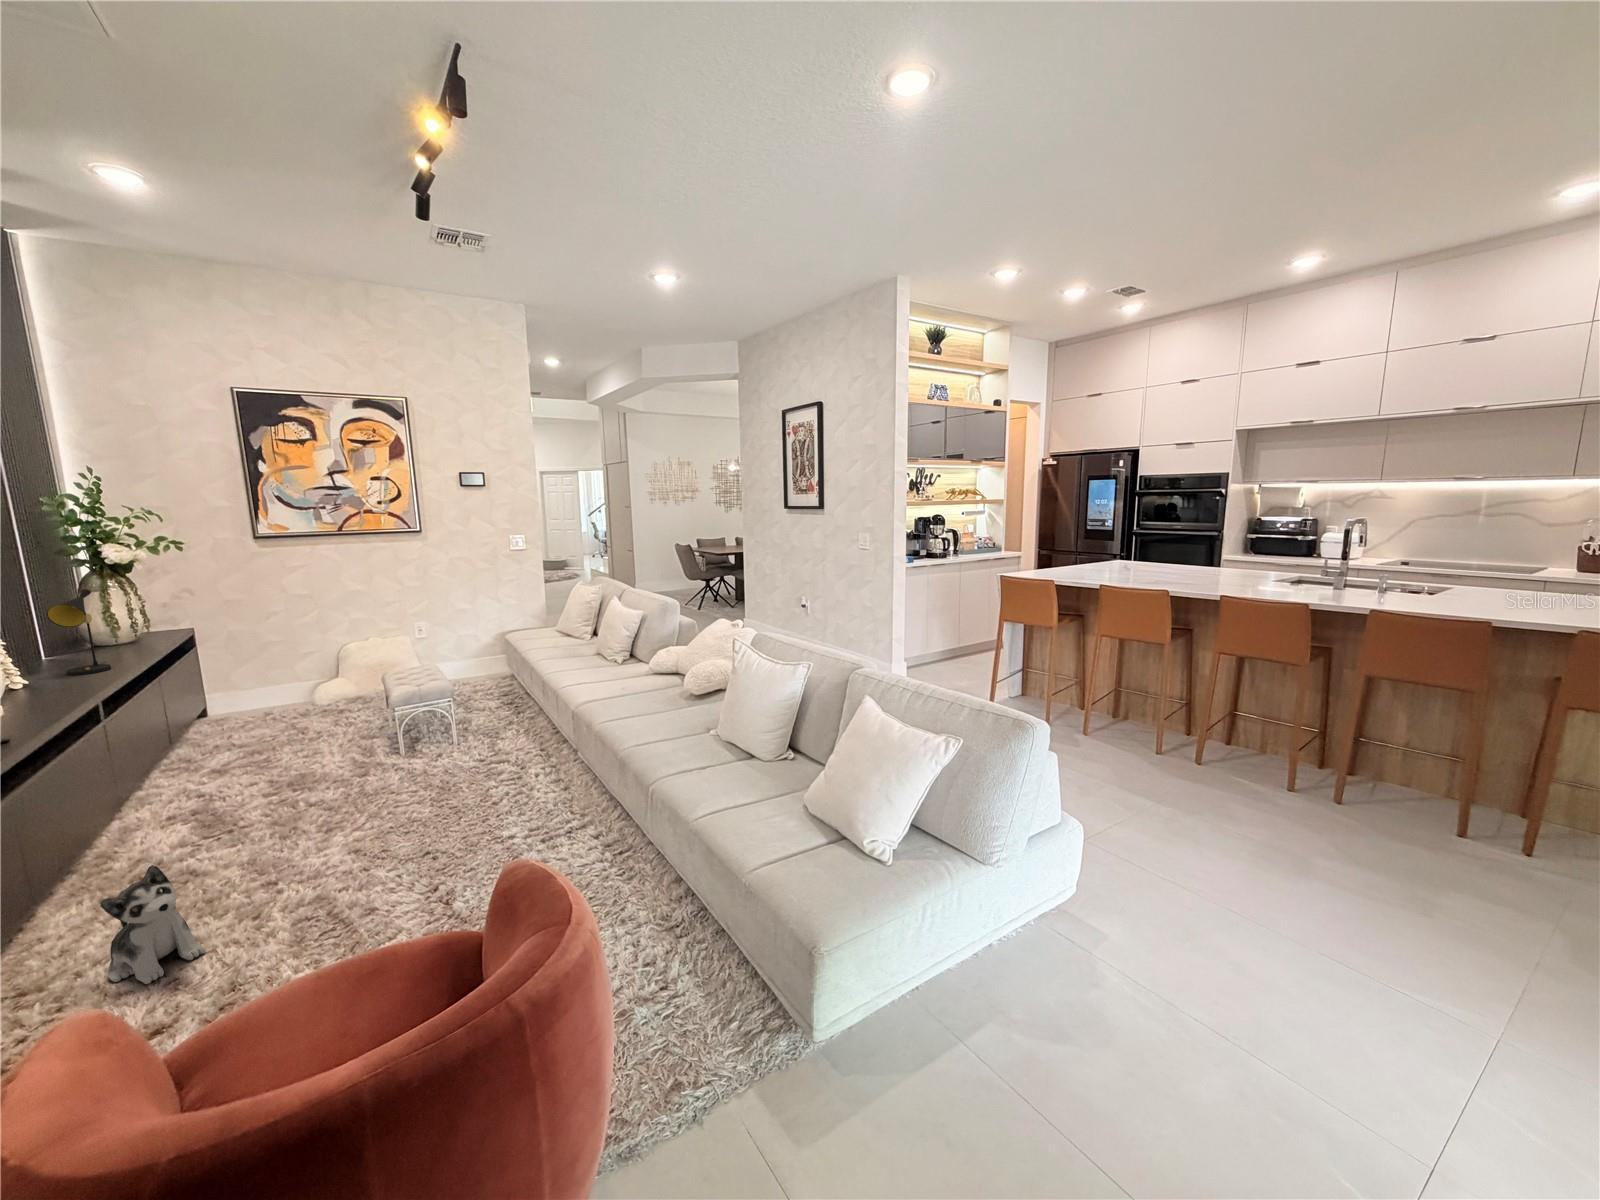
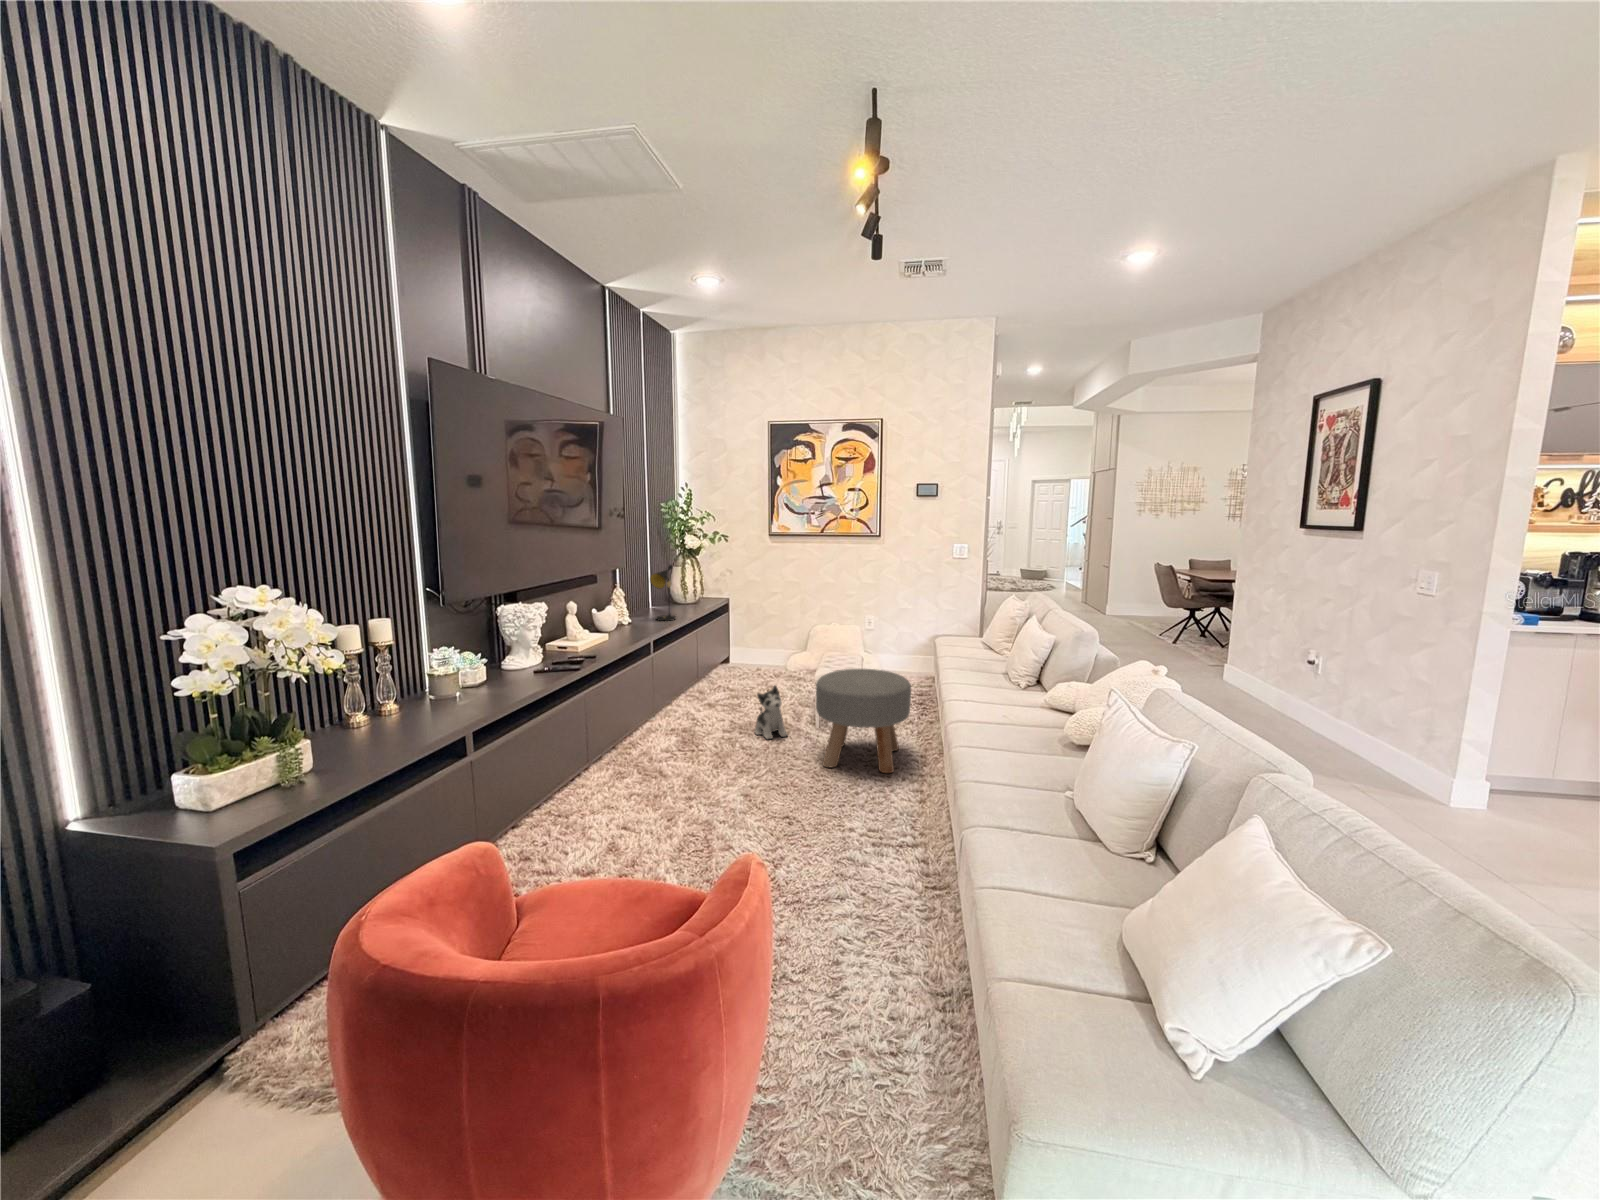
ottoman: none [413,673,529,791] -> present [816,669,911,773]
plush toy: present [100,865,205,984] -> present [755,685,787,739]

